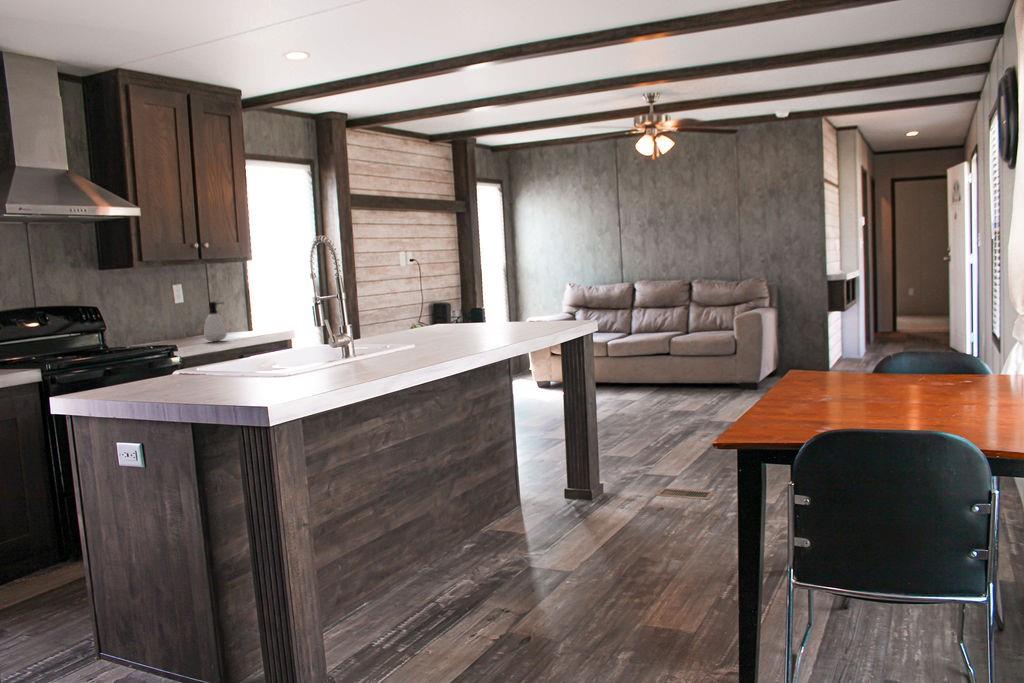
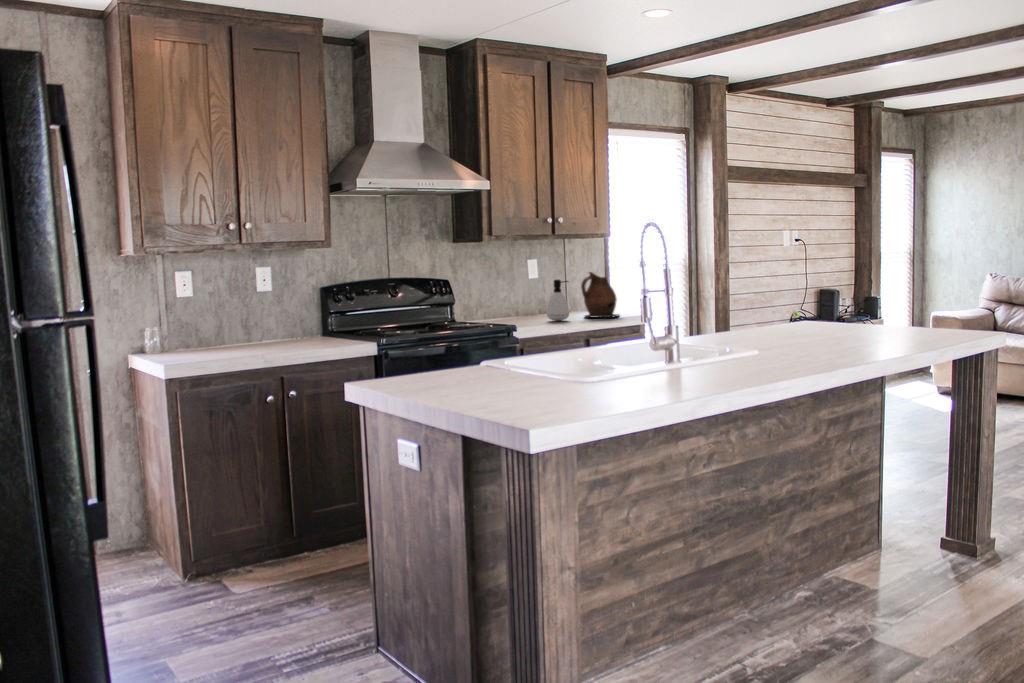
ceramic pitcher: none [235,293,274,337] -> present [581,272,619,318]

